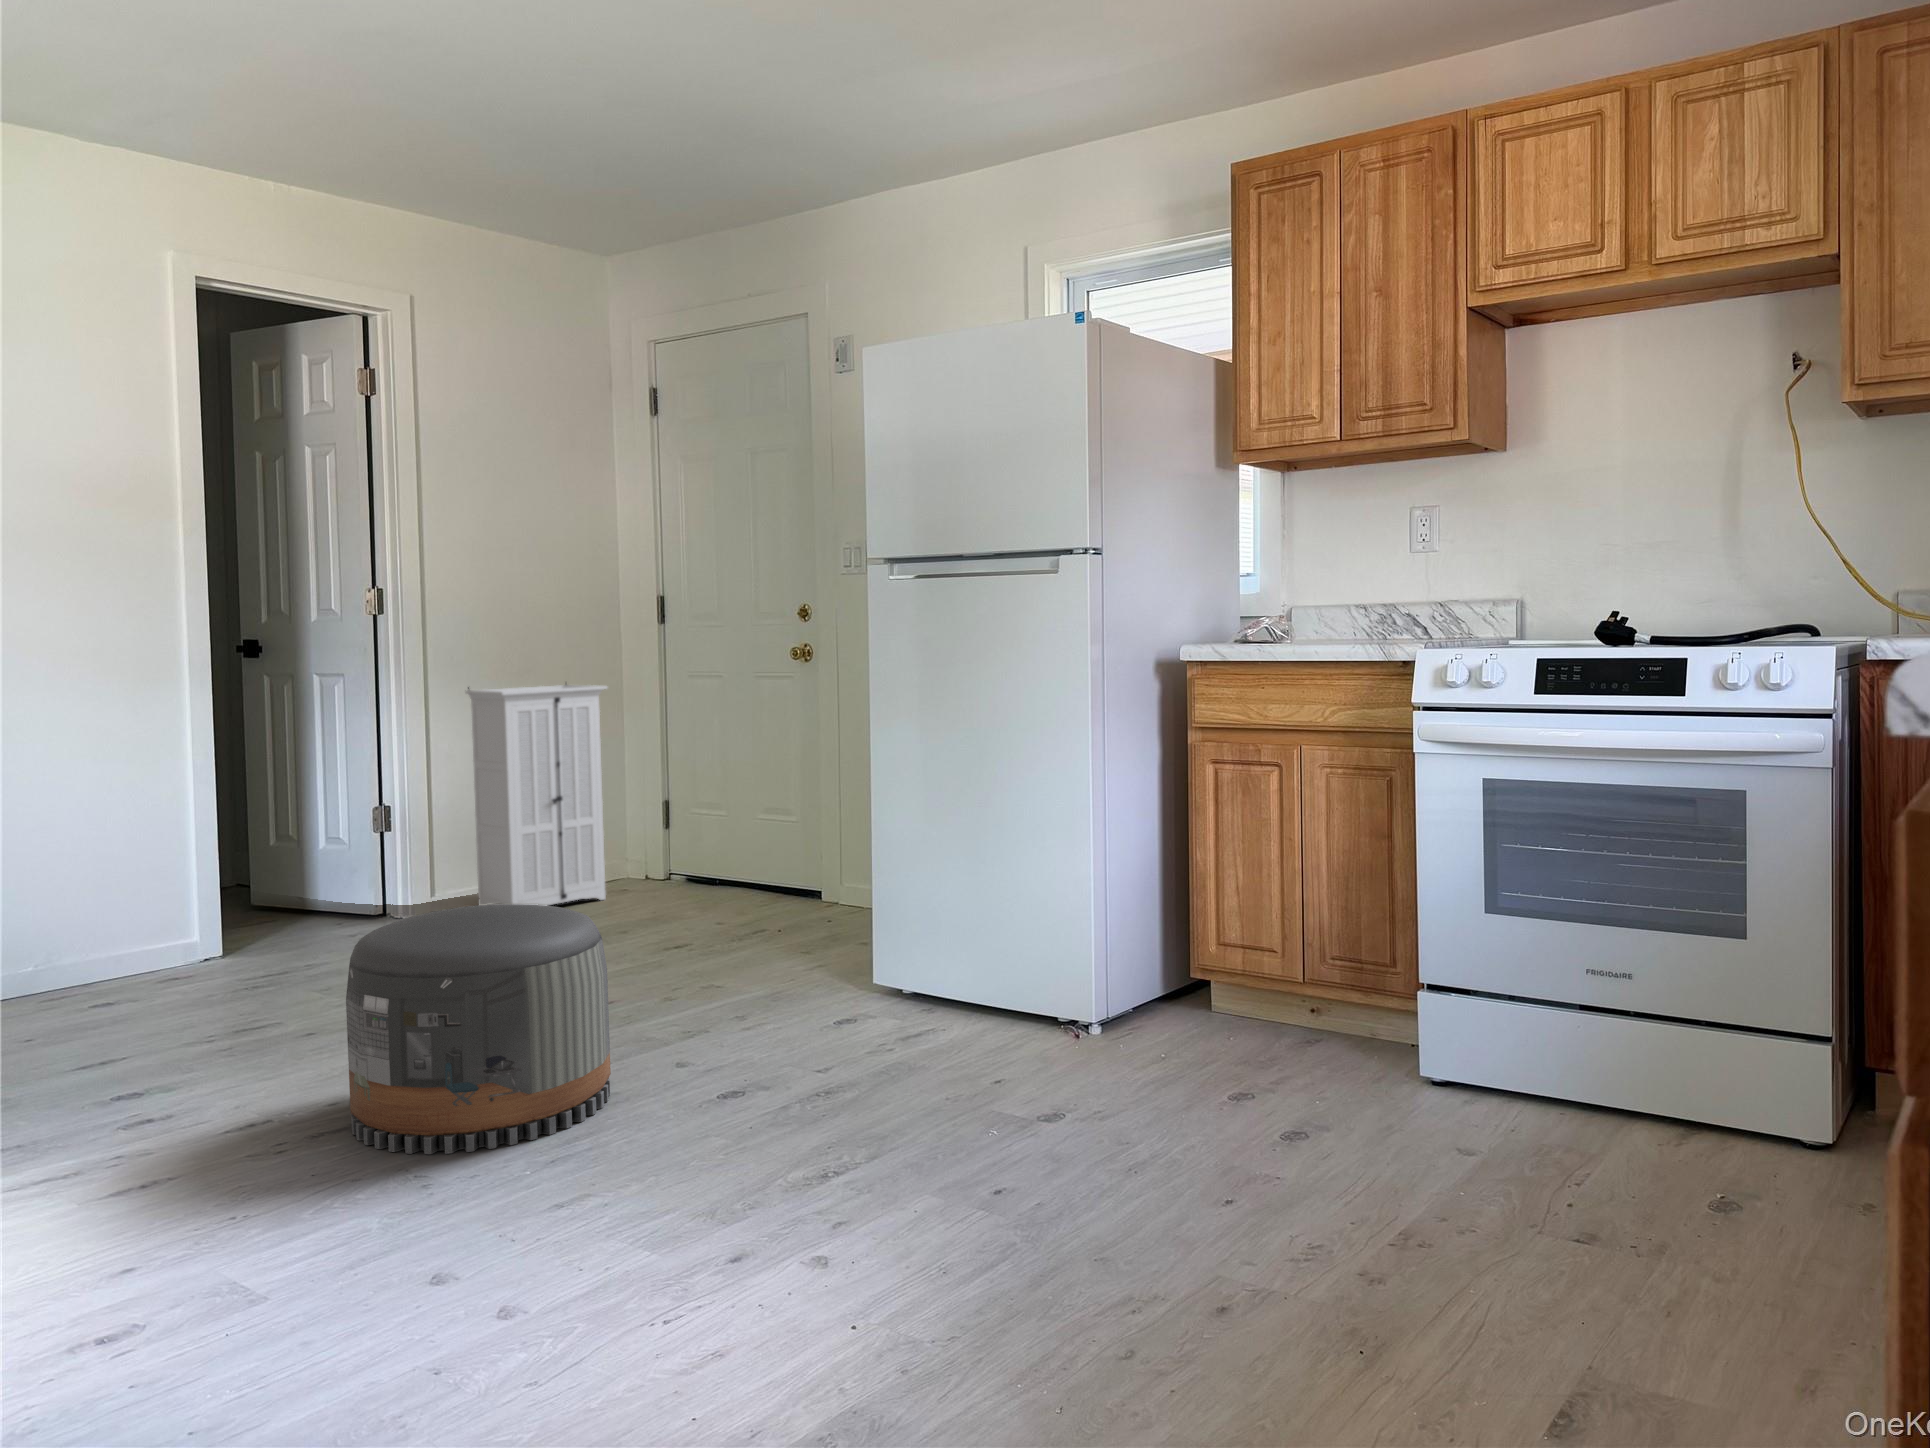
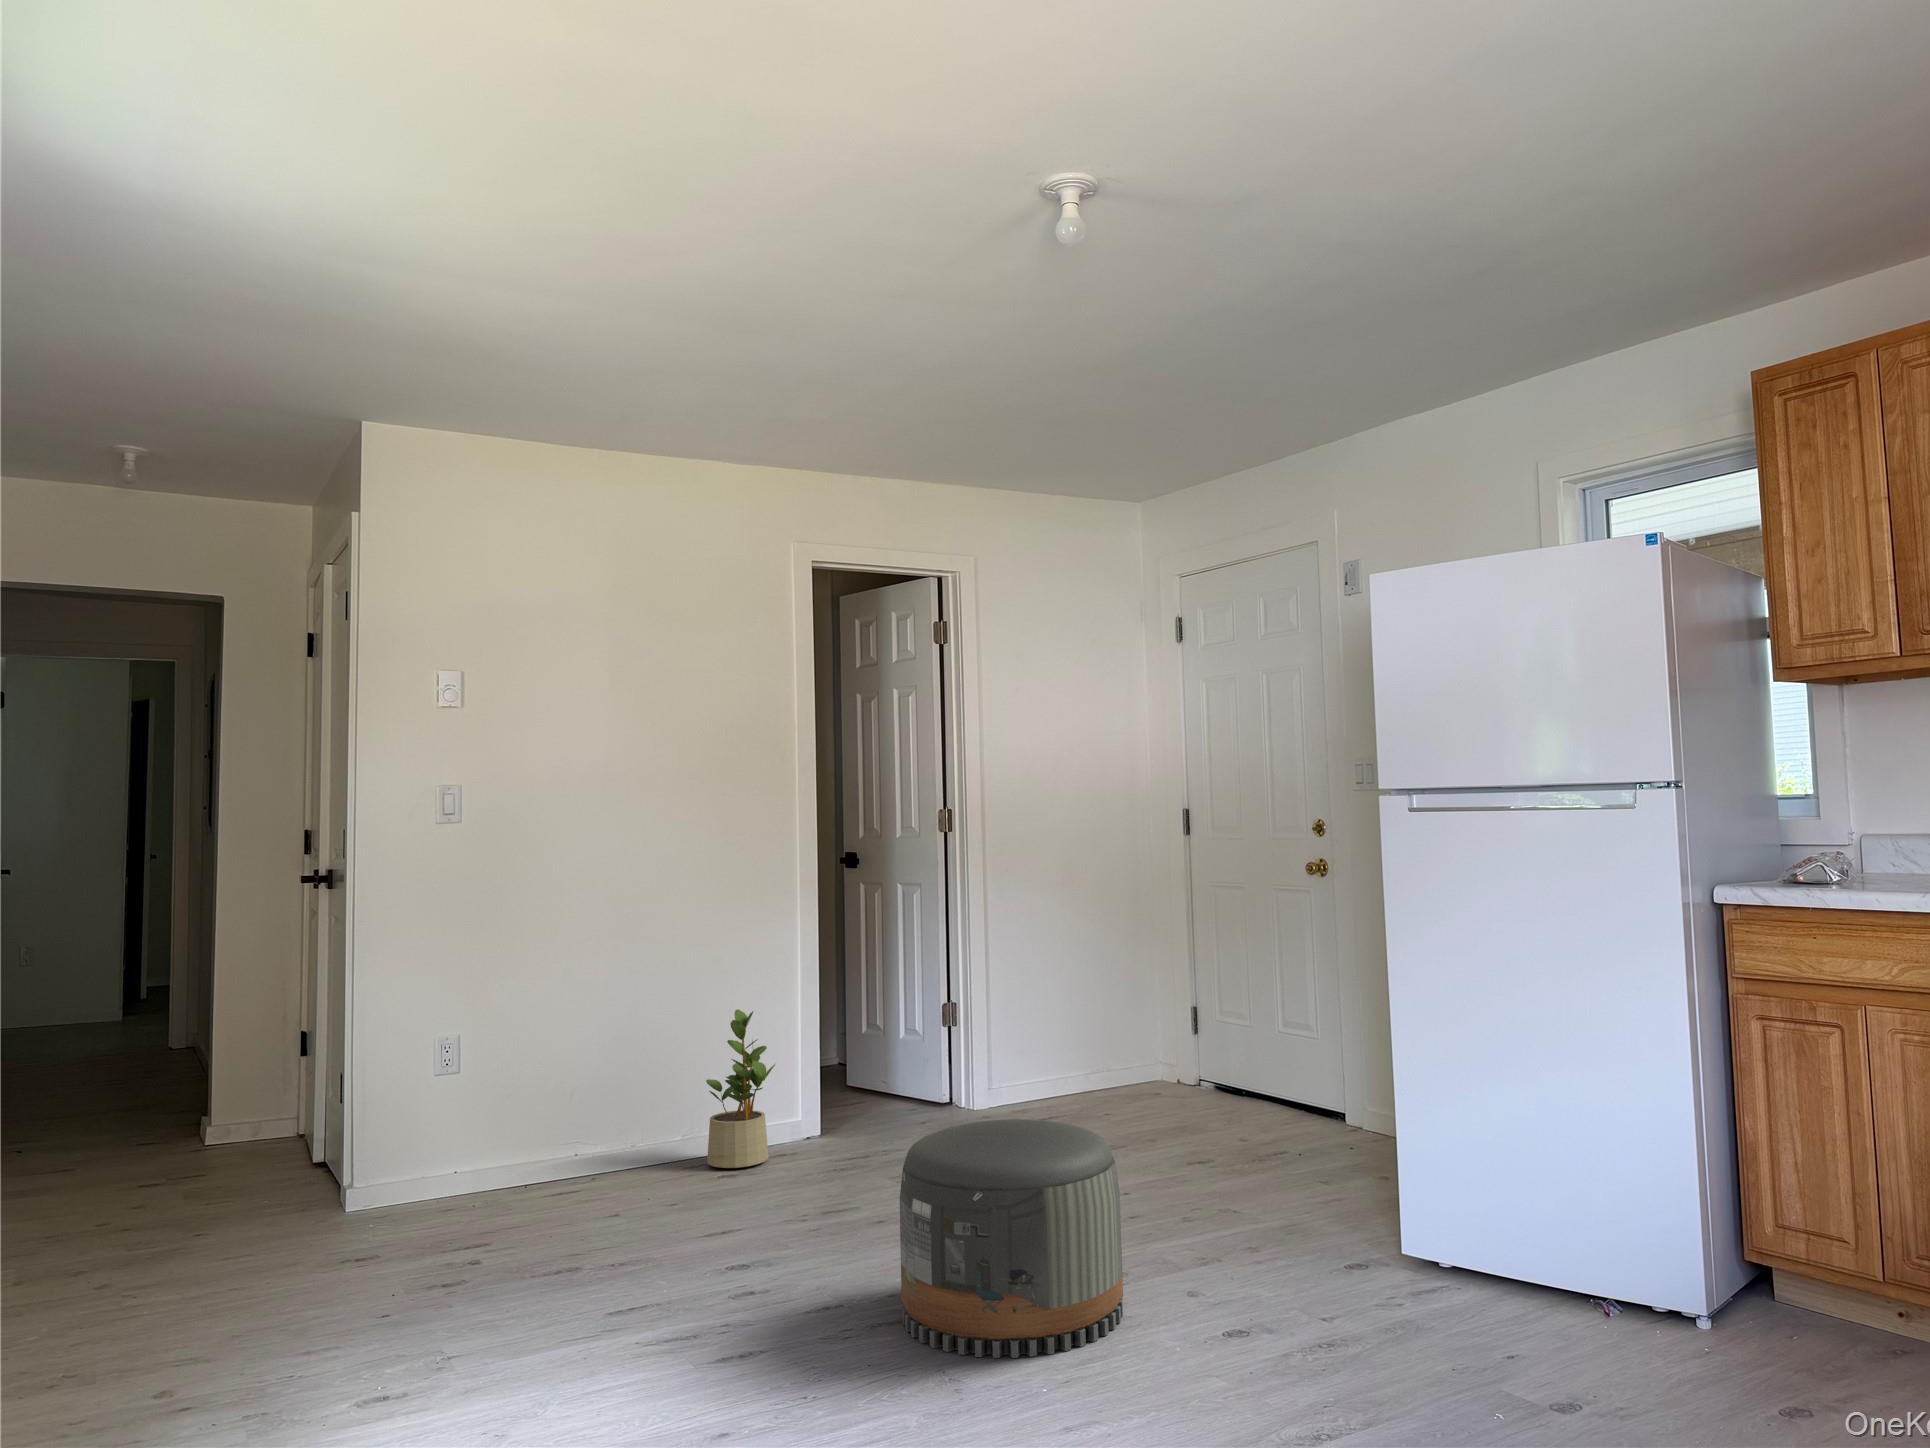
storage cabinet: present [465,684,607,906] -> none [1017,890,1141,1115]
potted plant: none [63,817,163,1003] -> present [706,1009,775,1168]

